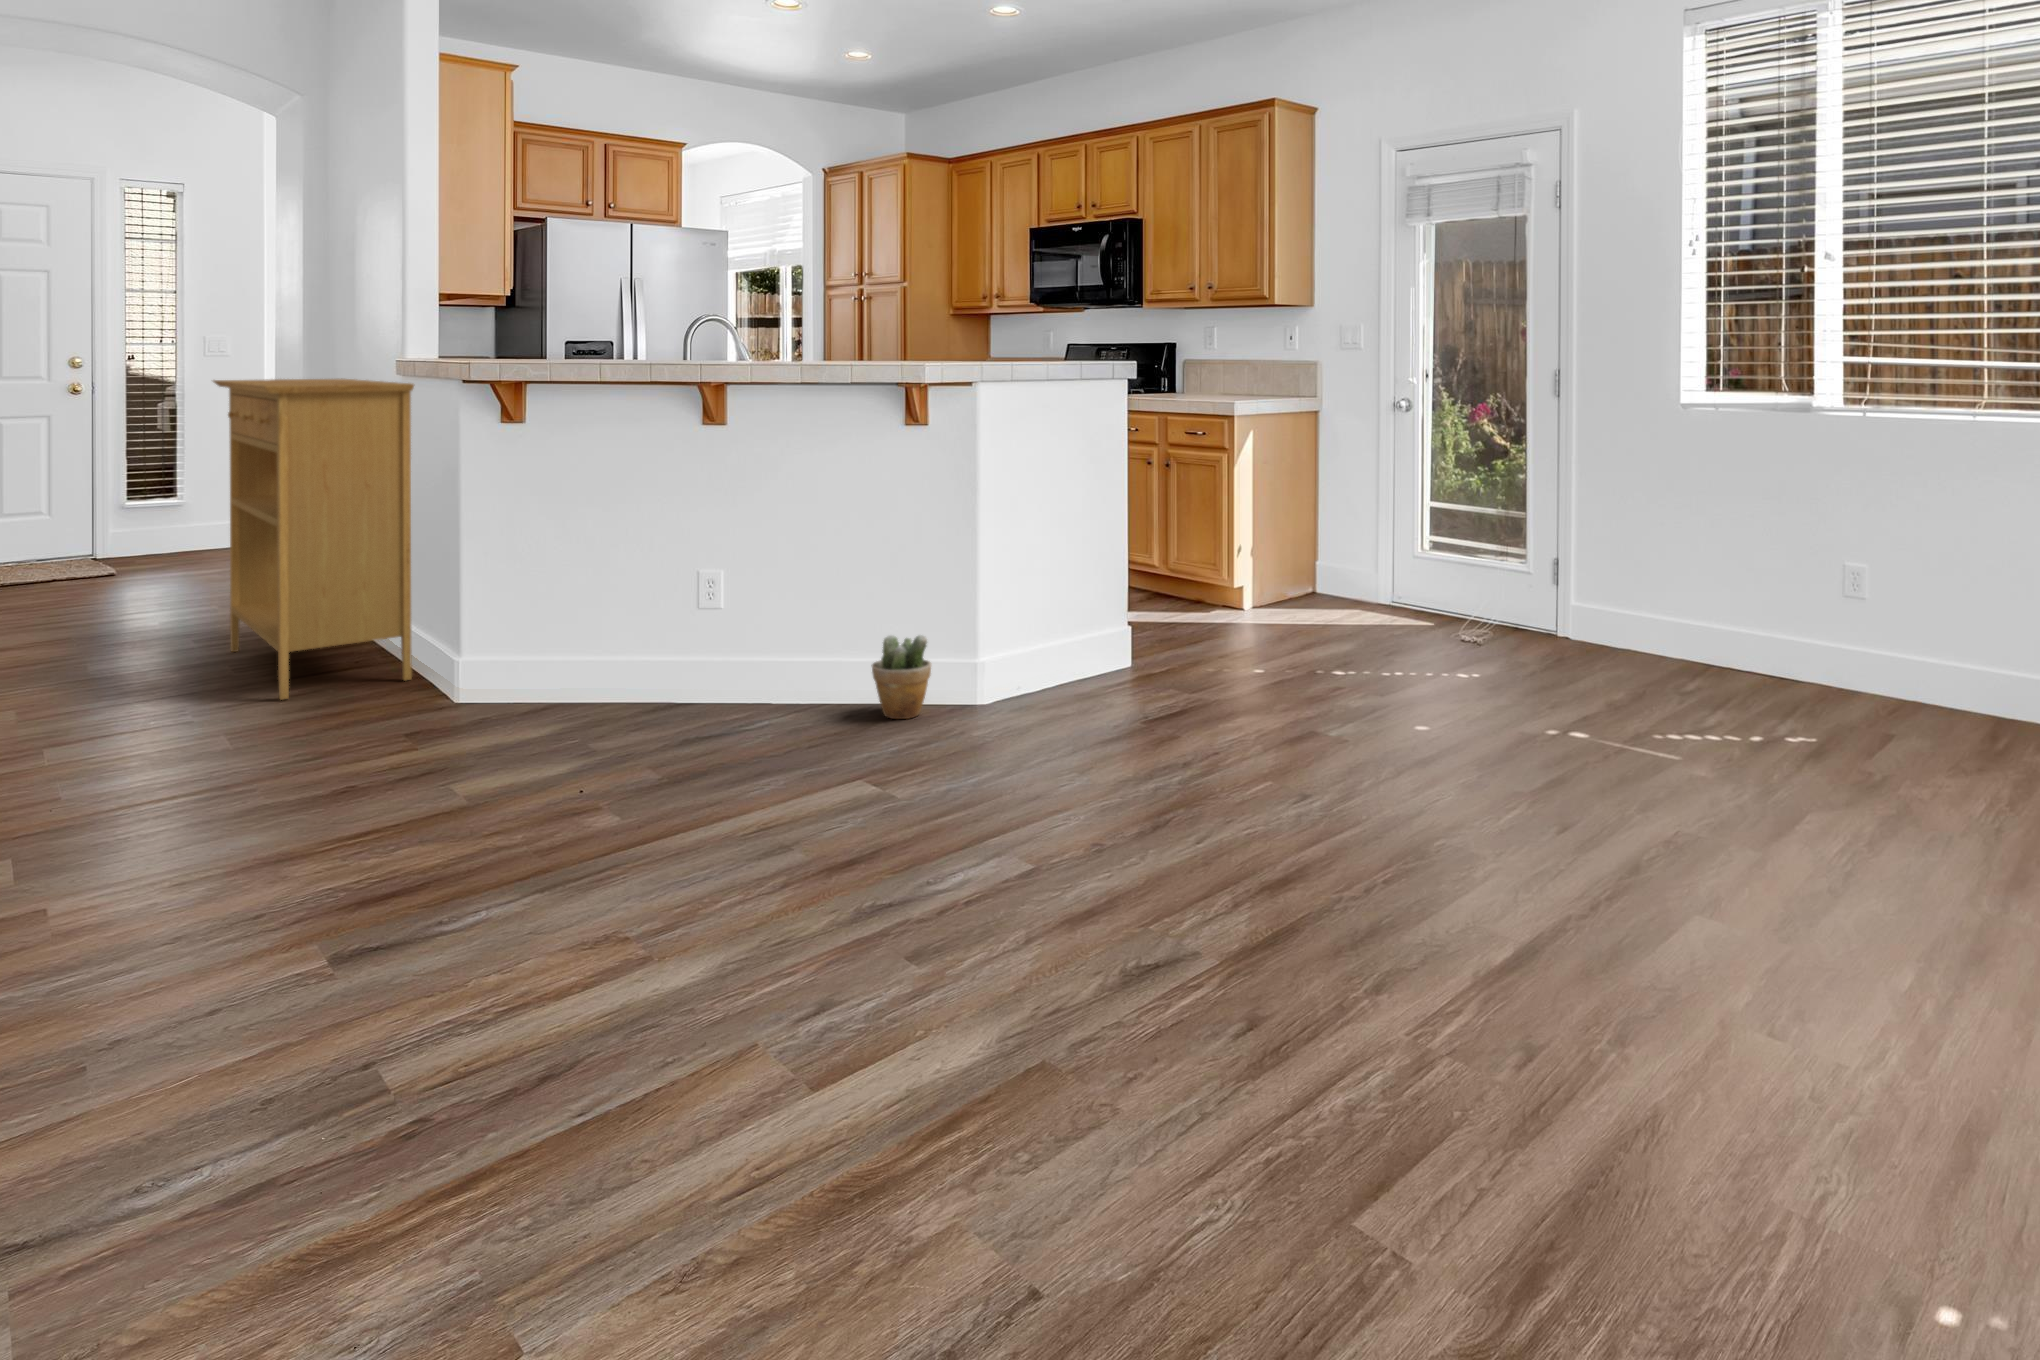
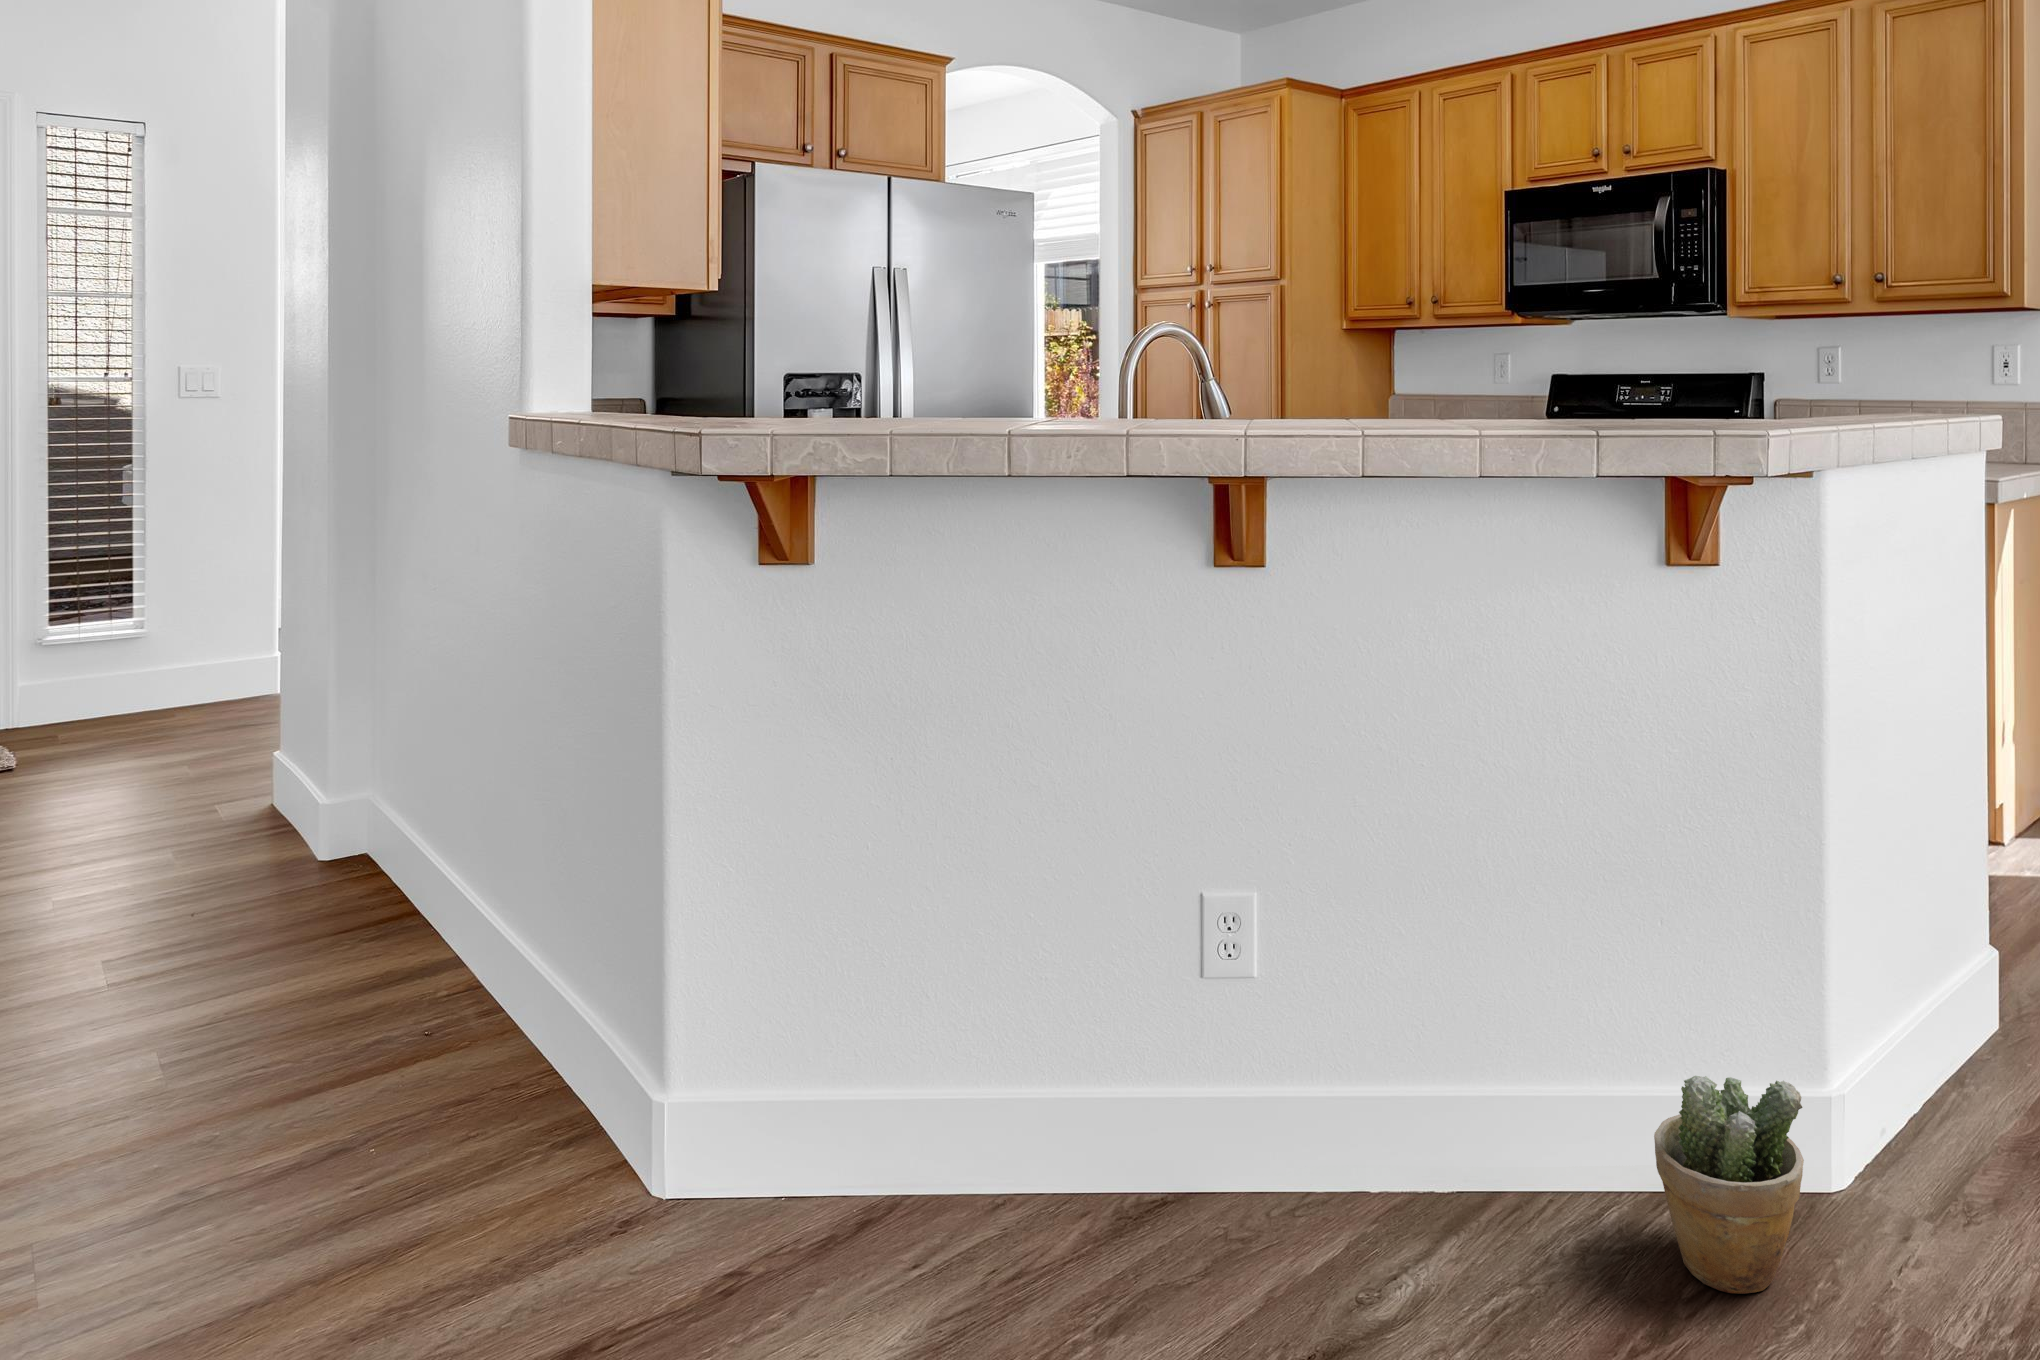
console table: present [213,379,414,700] -> none [117,450,545,1229]

